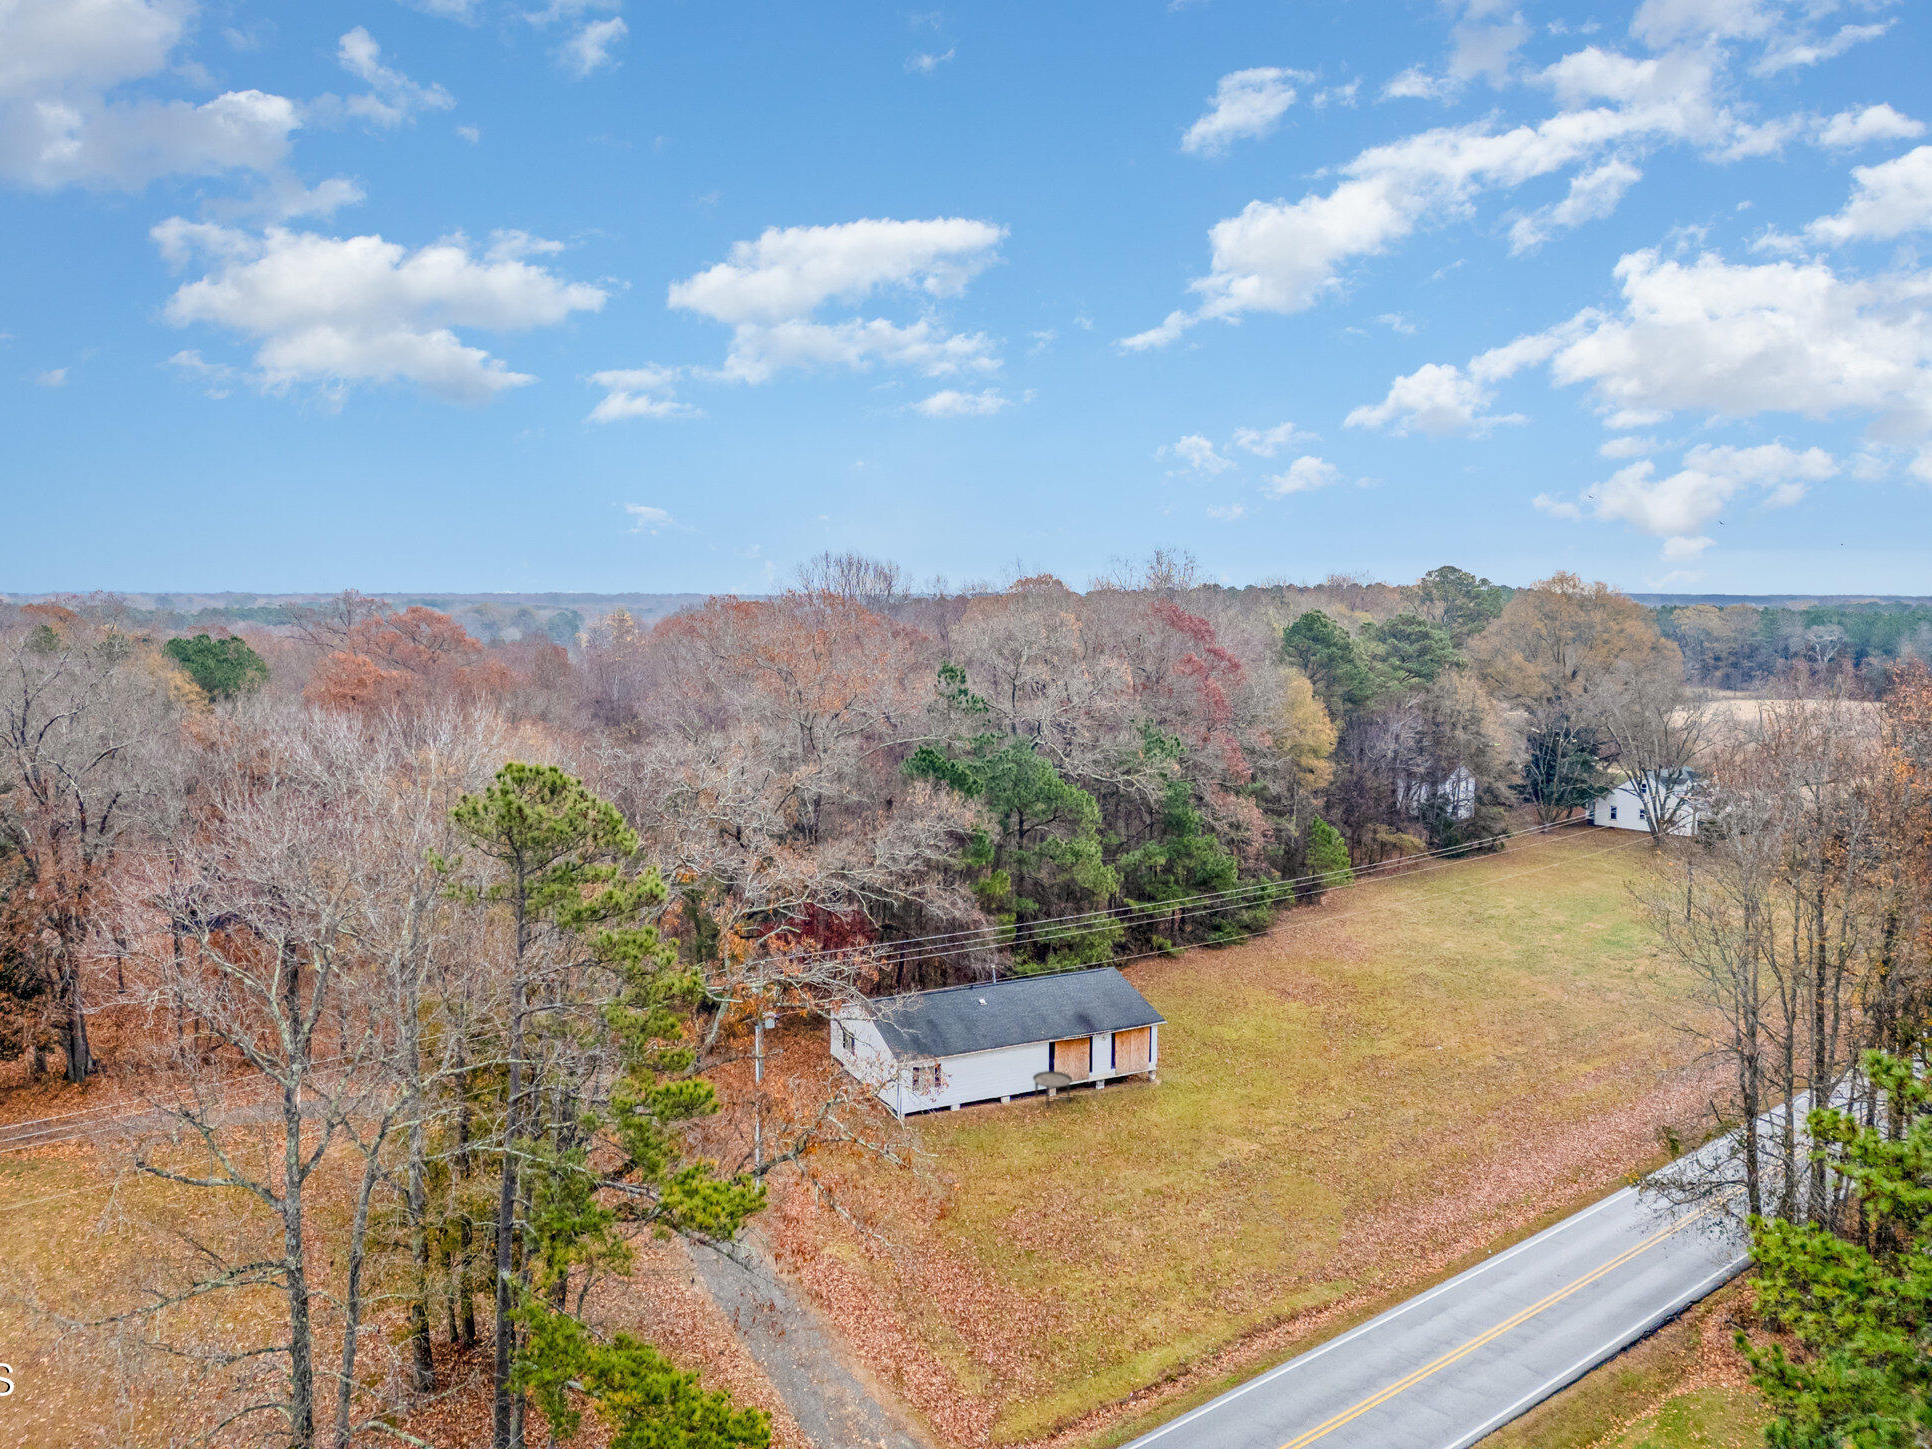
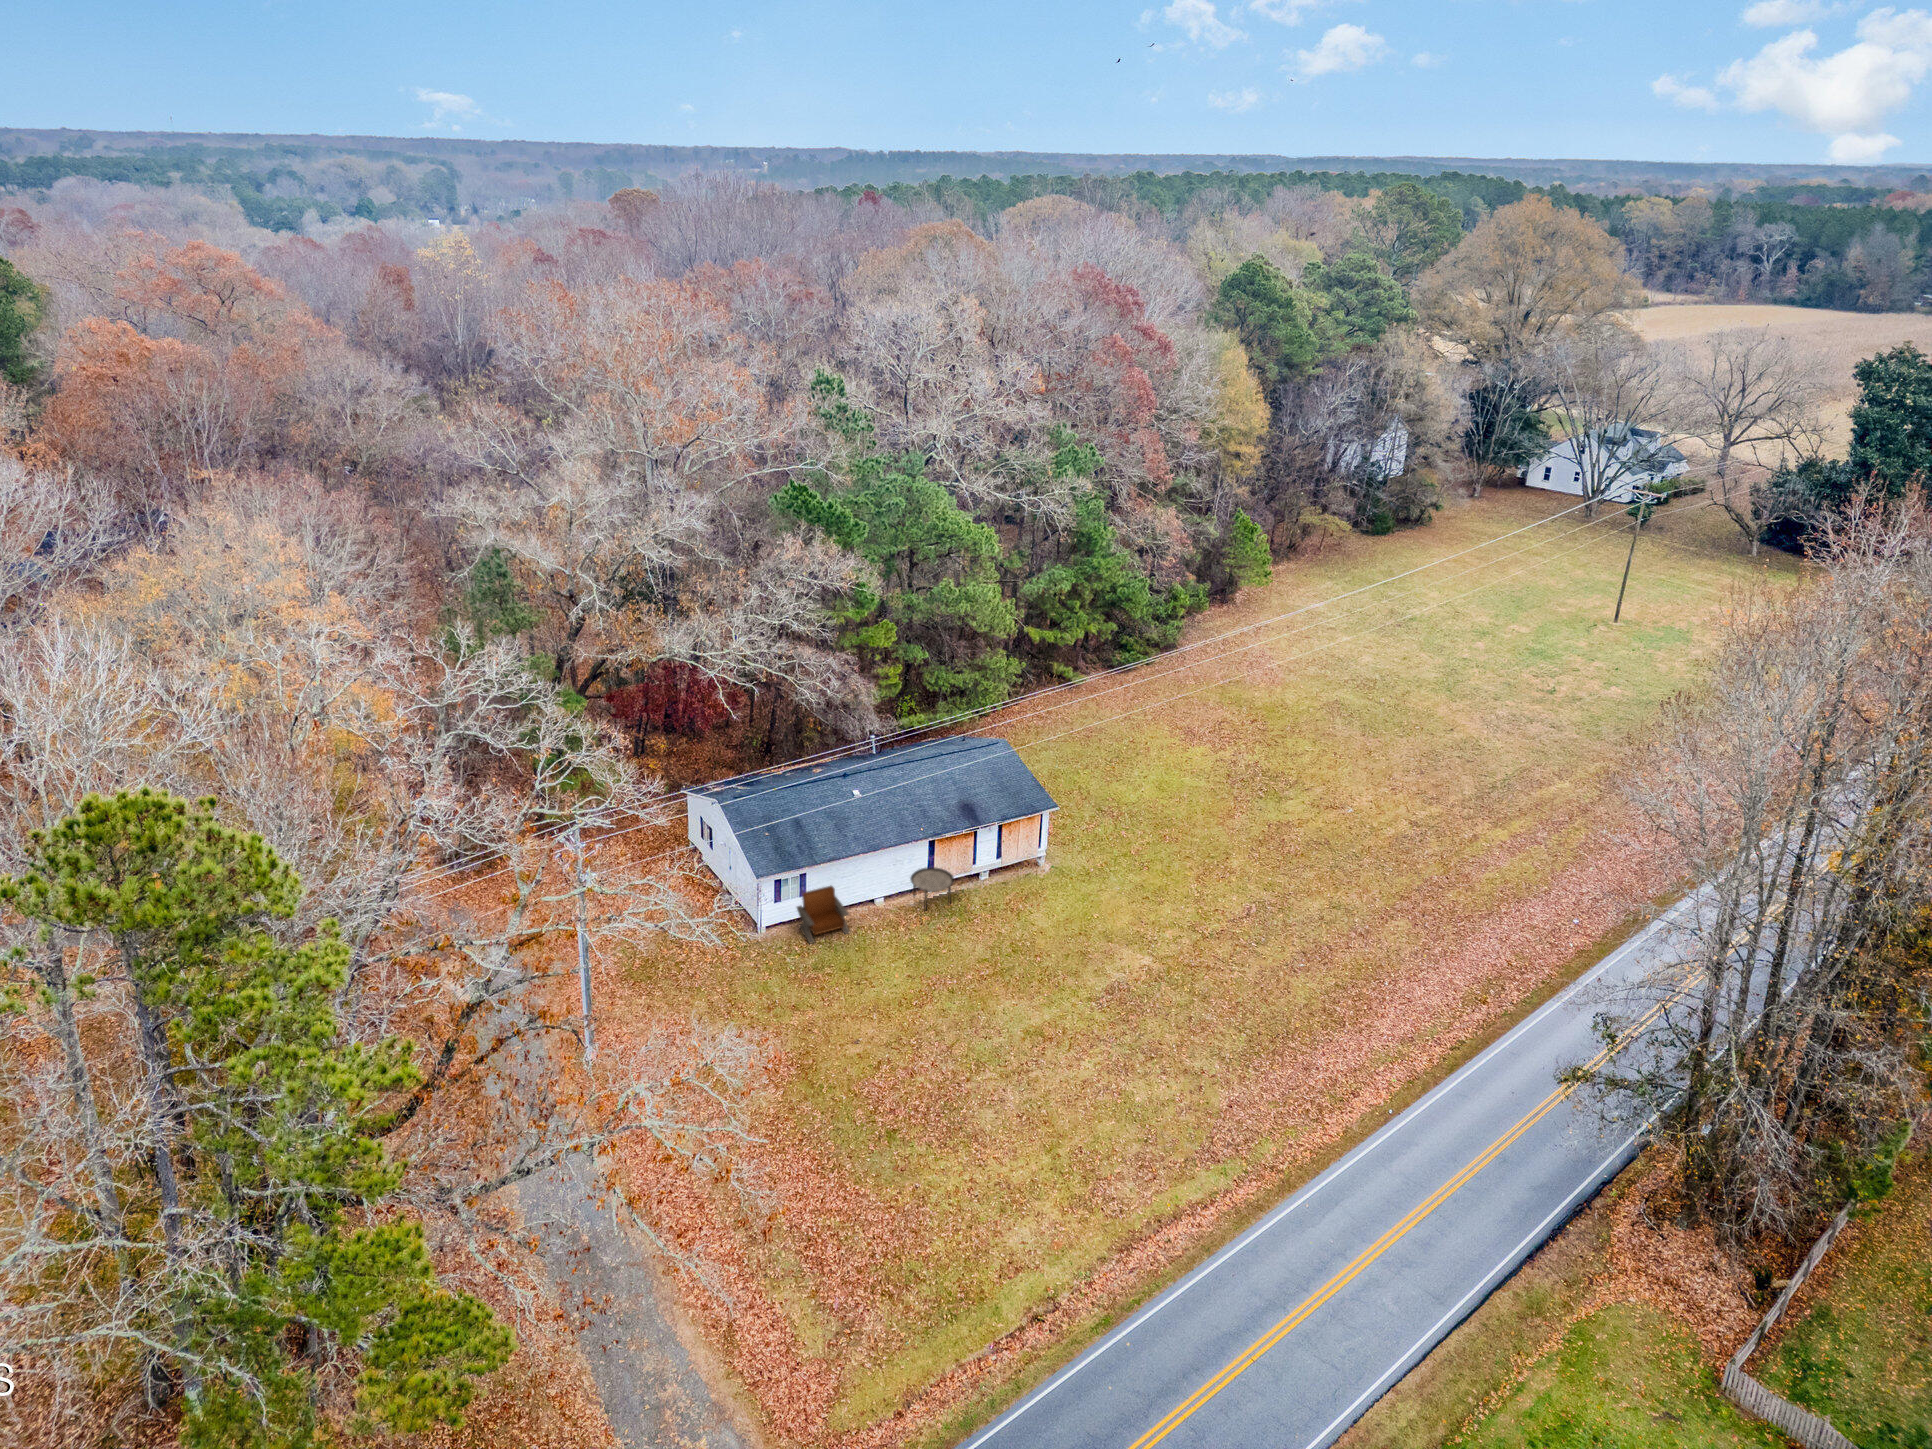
lounge chair: none [933,1077,981,1128] -> present [797,886,850,944]

